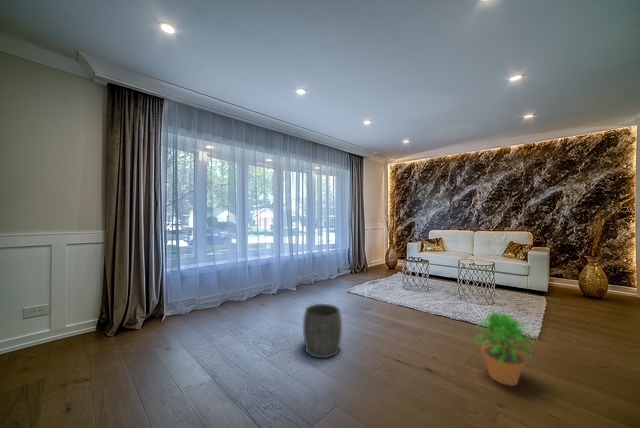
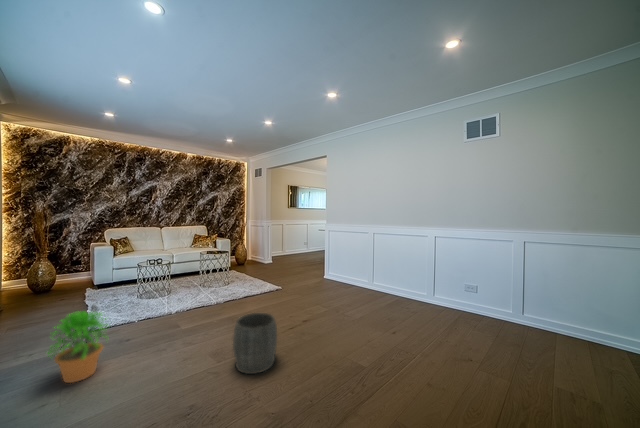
potted plant: present [476,312,532,386] -> present [48,312,108,383]

